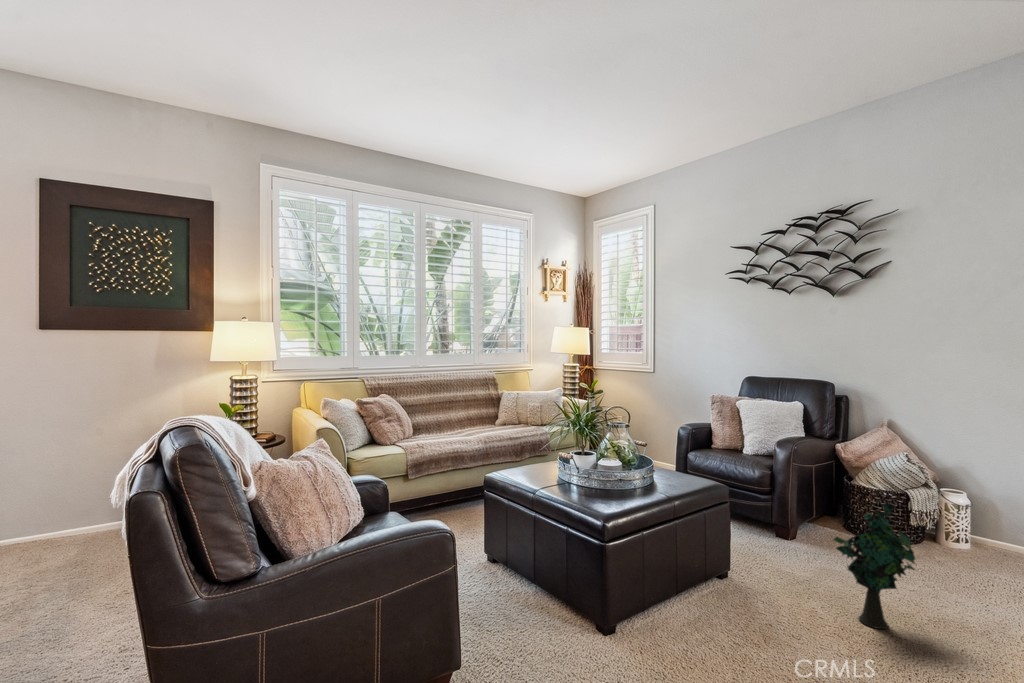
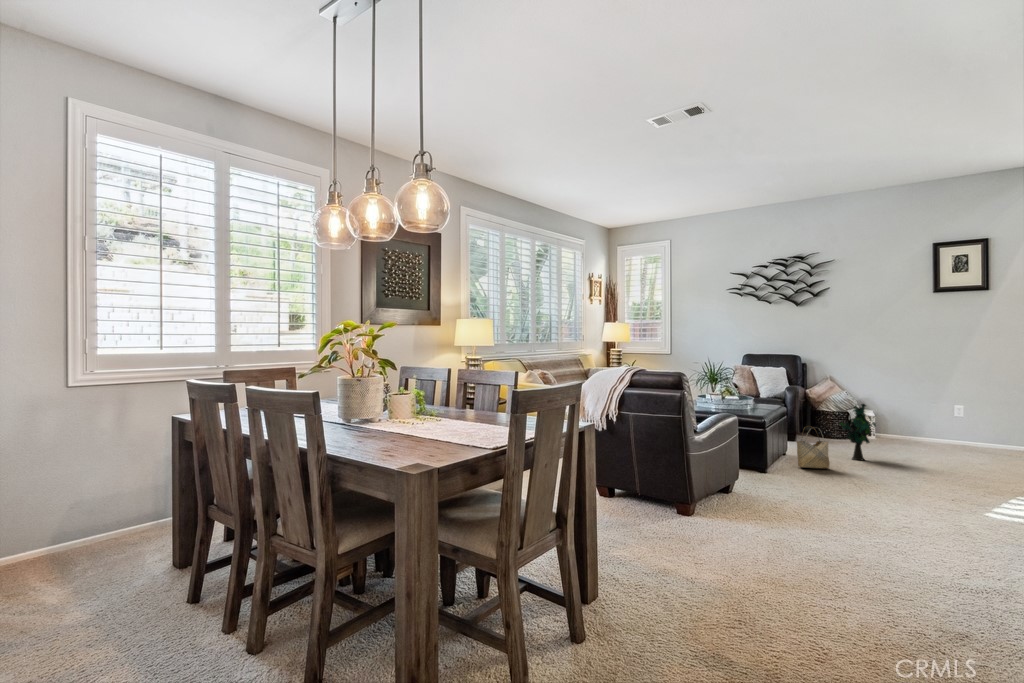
woven basket: none [698,548,770,654] -> present [797,440,830,469]

